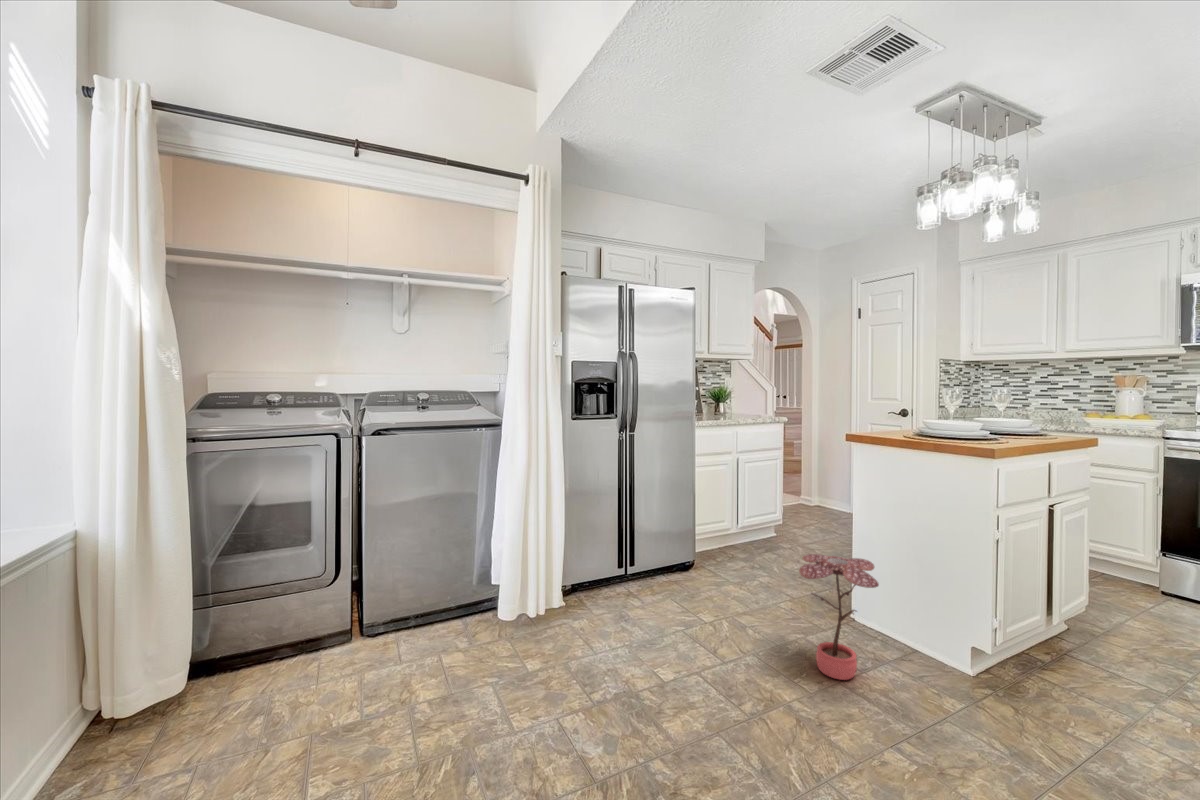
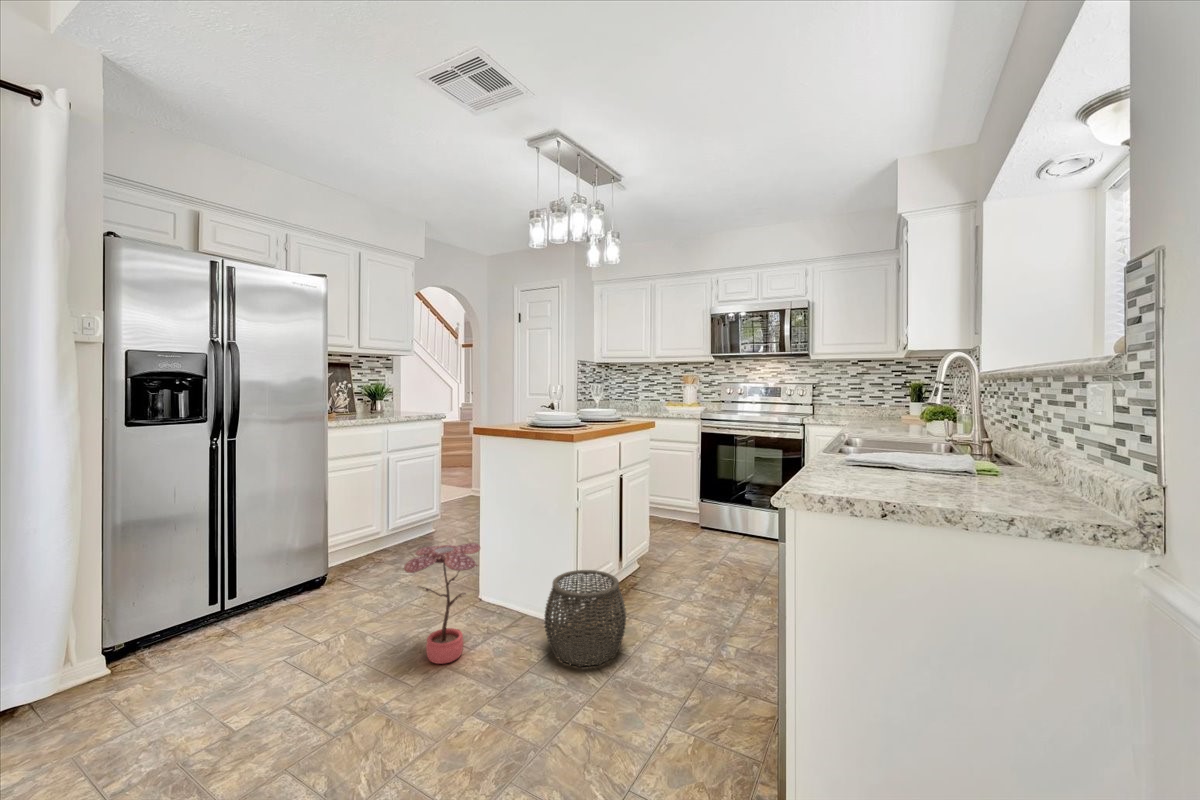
woven basket: none [961,615,1095,743] -> present [544,570,626,667]

